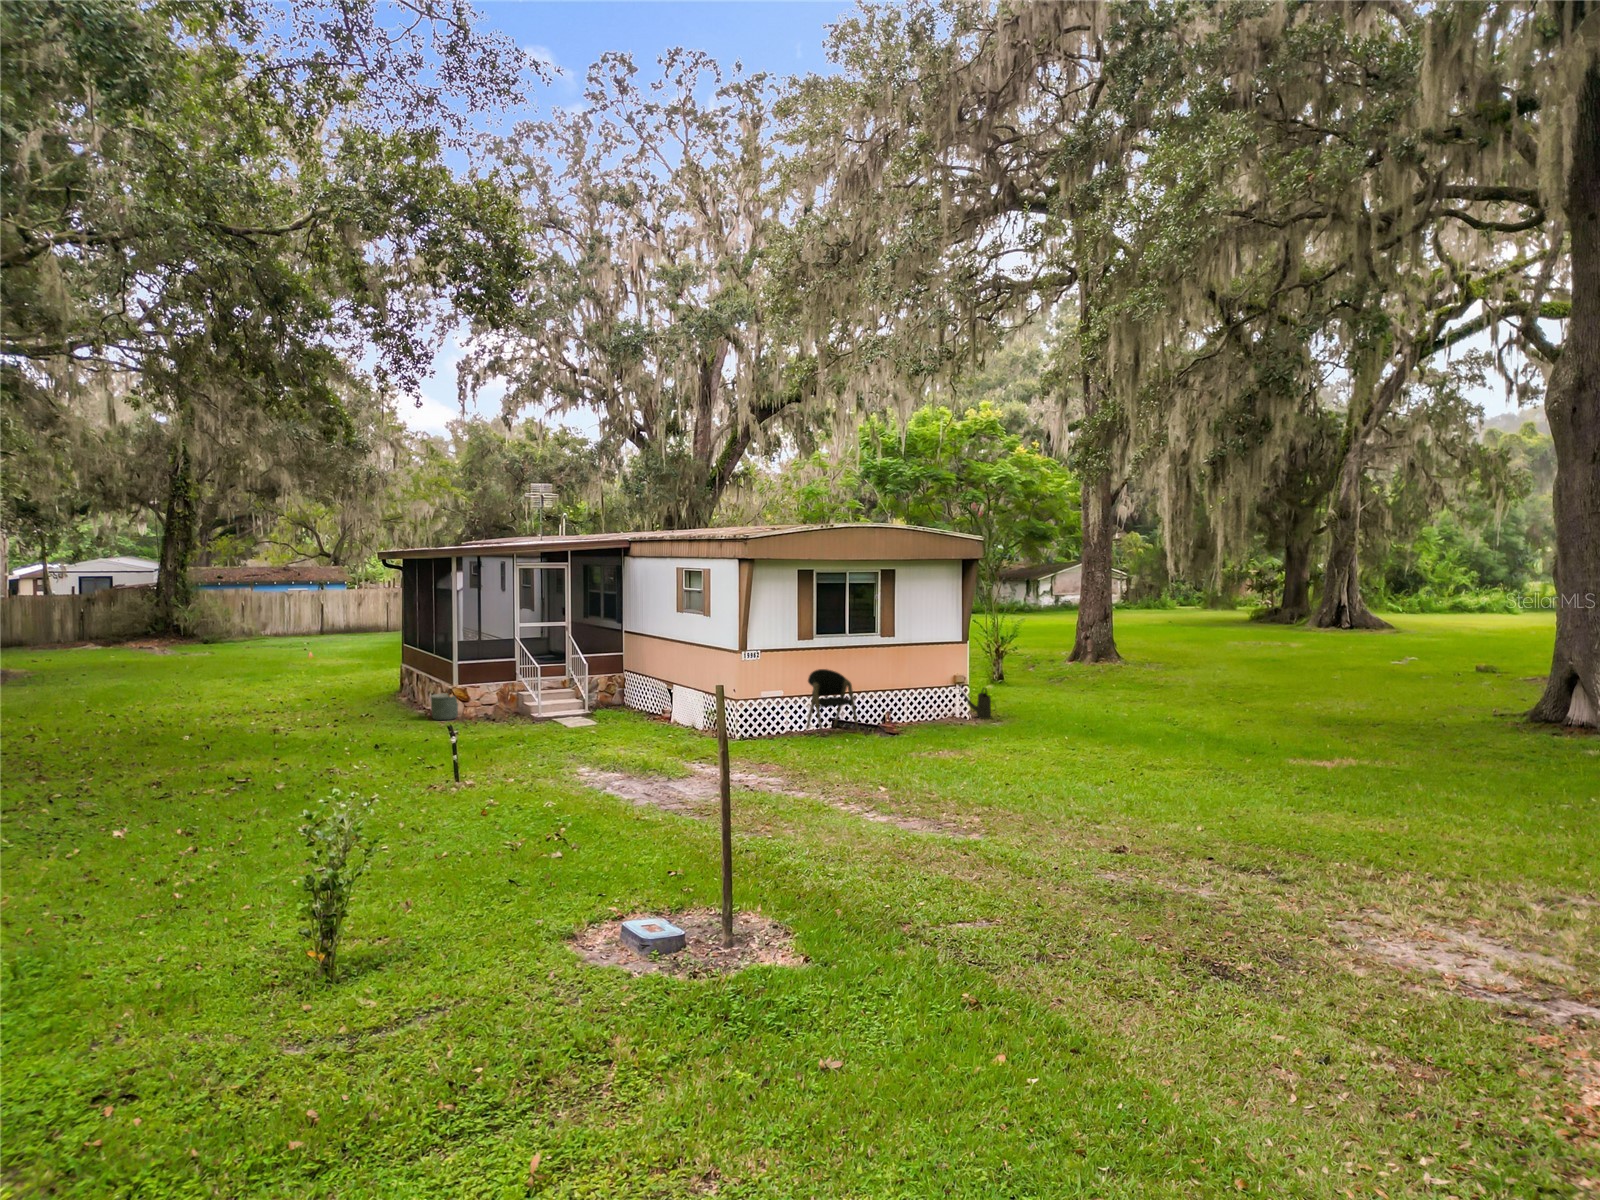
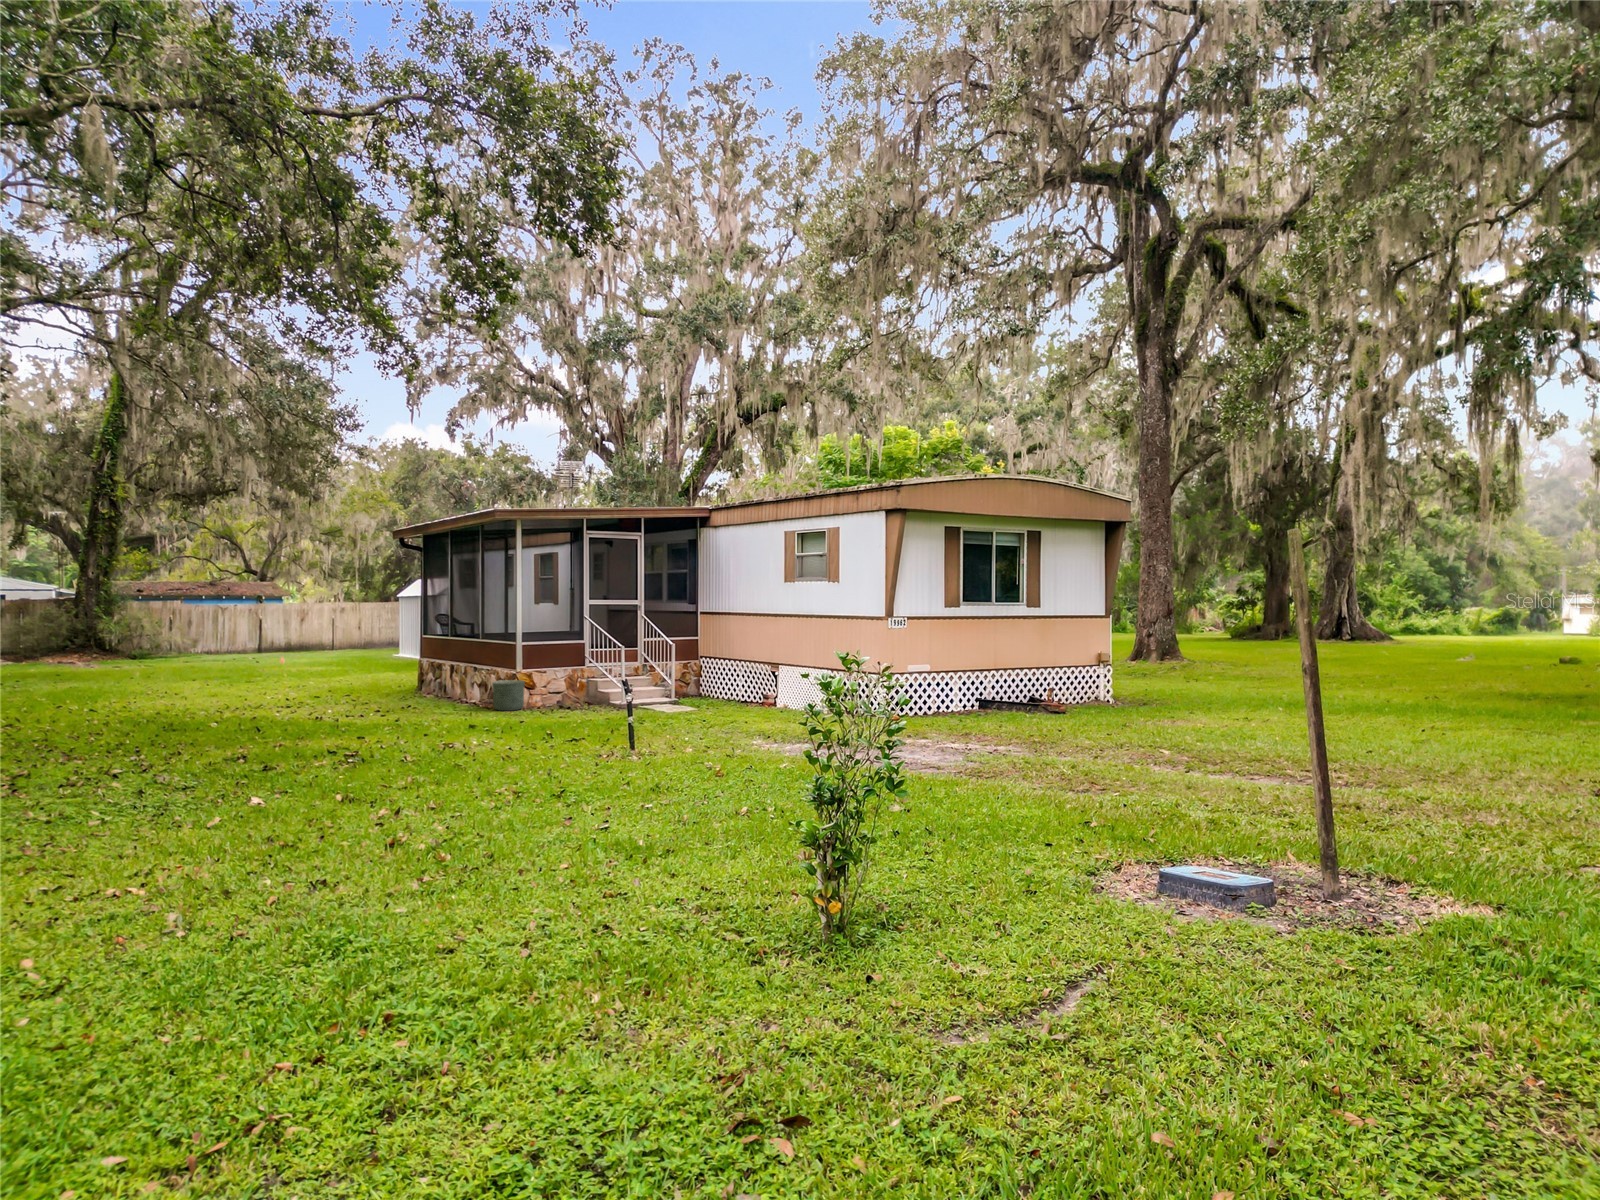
chair: present [806,669,859,736] -> none [955,641,1018,715]
watering can: present [961,688,991,719] -> none [1104,665,1148,700]

